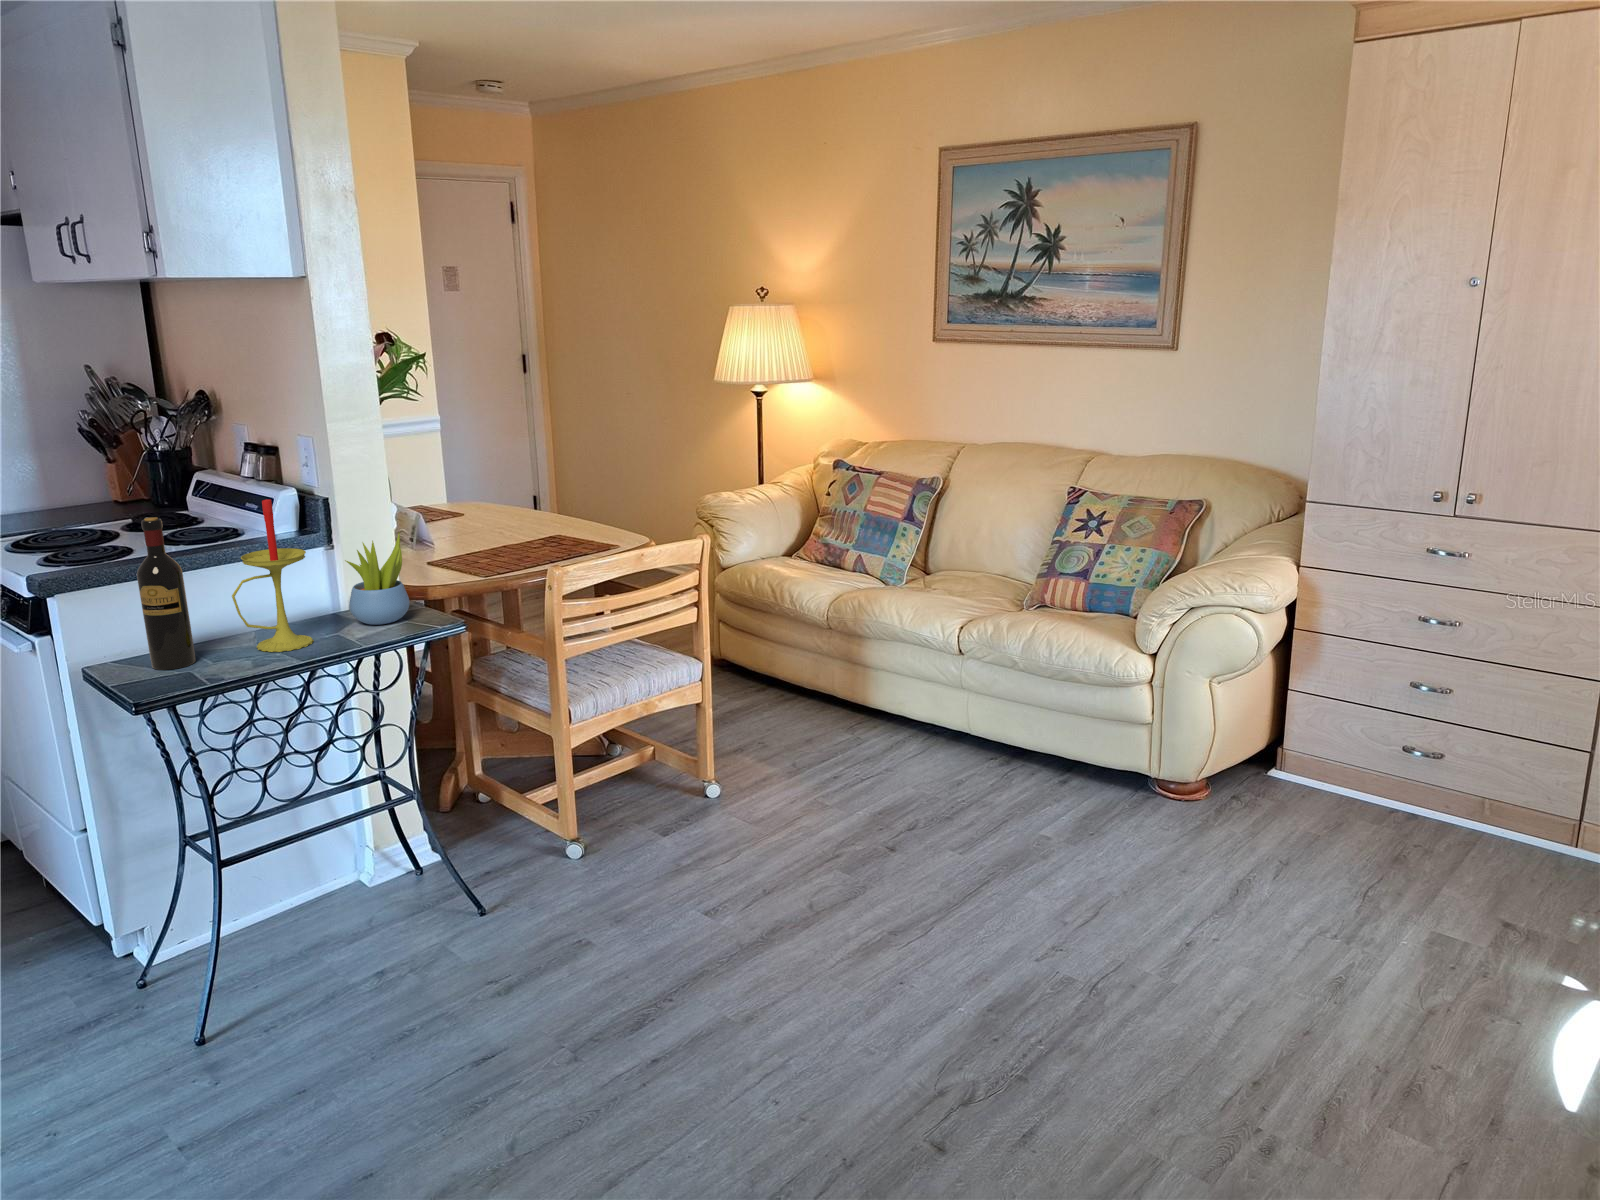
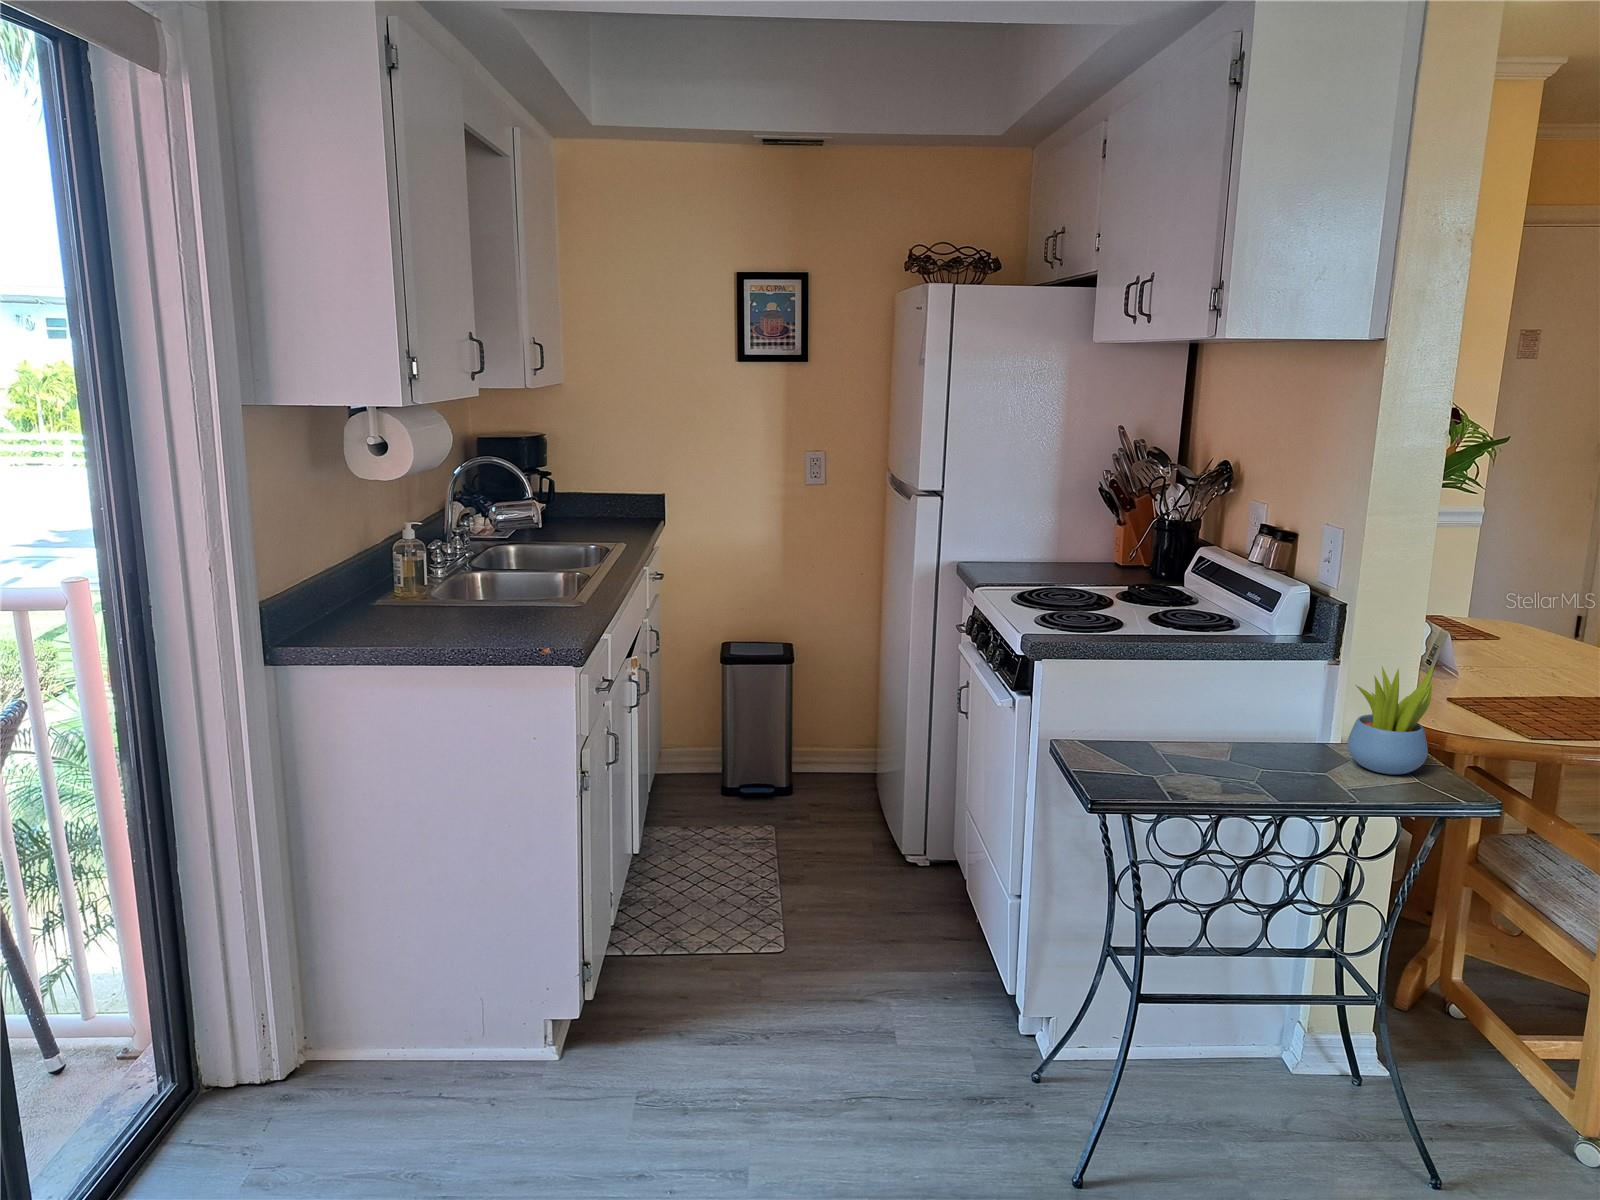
candle: present [232,499,313,652] -> none [1216,594,1312,781]
wine bottle: present [137,517,196,670] -> none [1117,599,1171,769]

